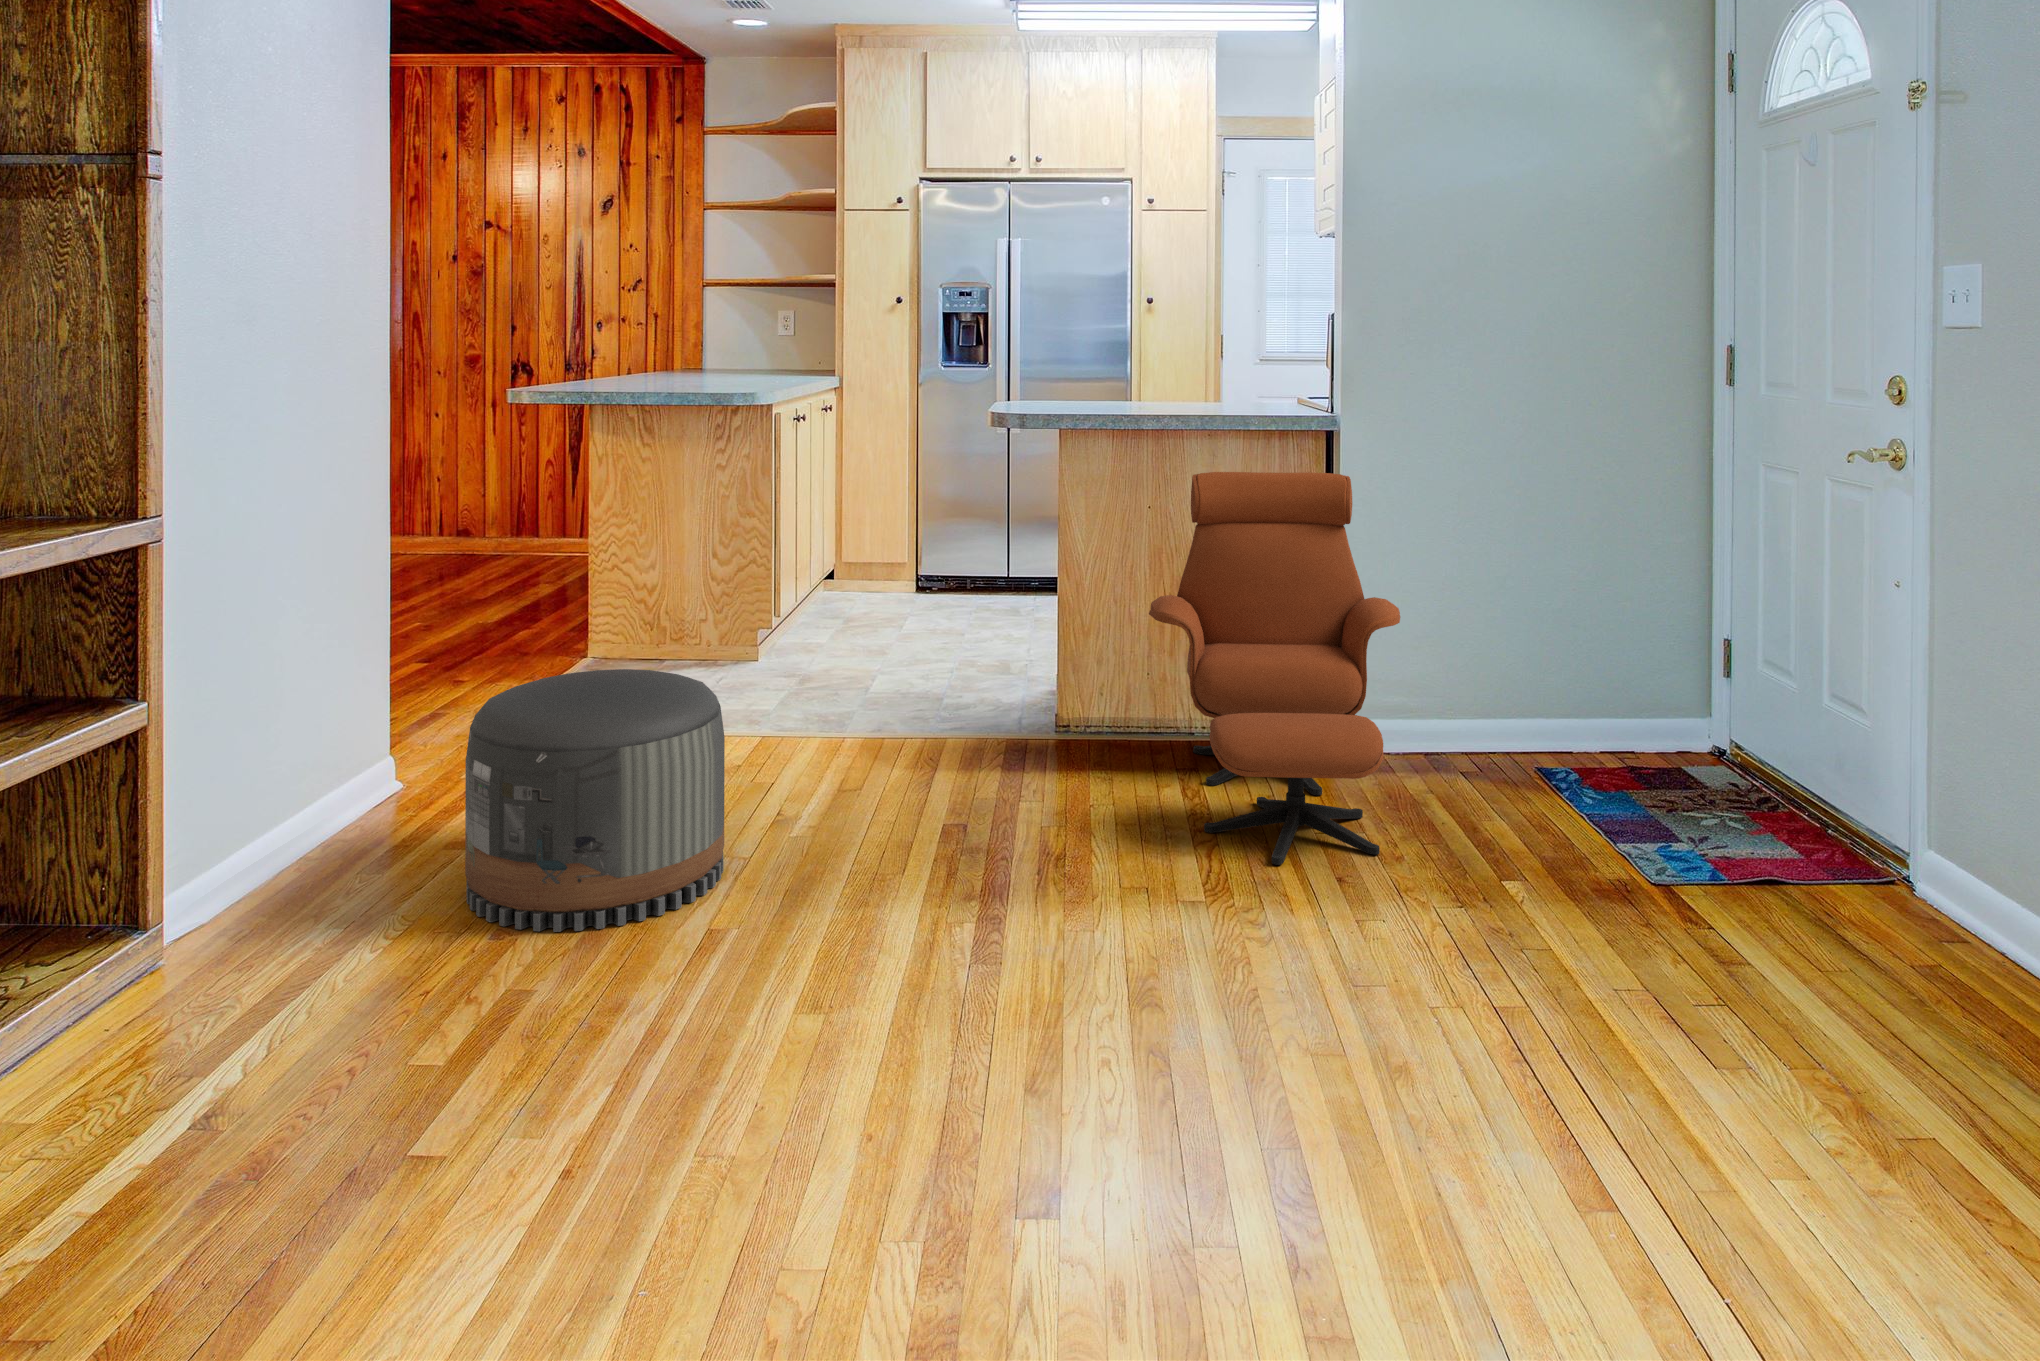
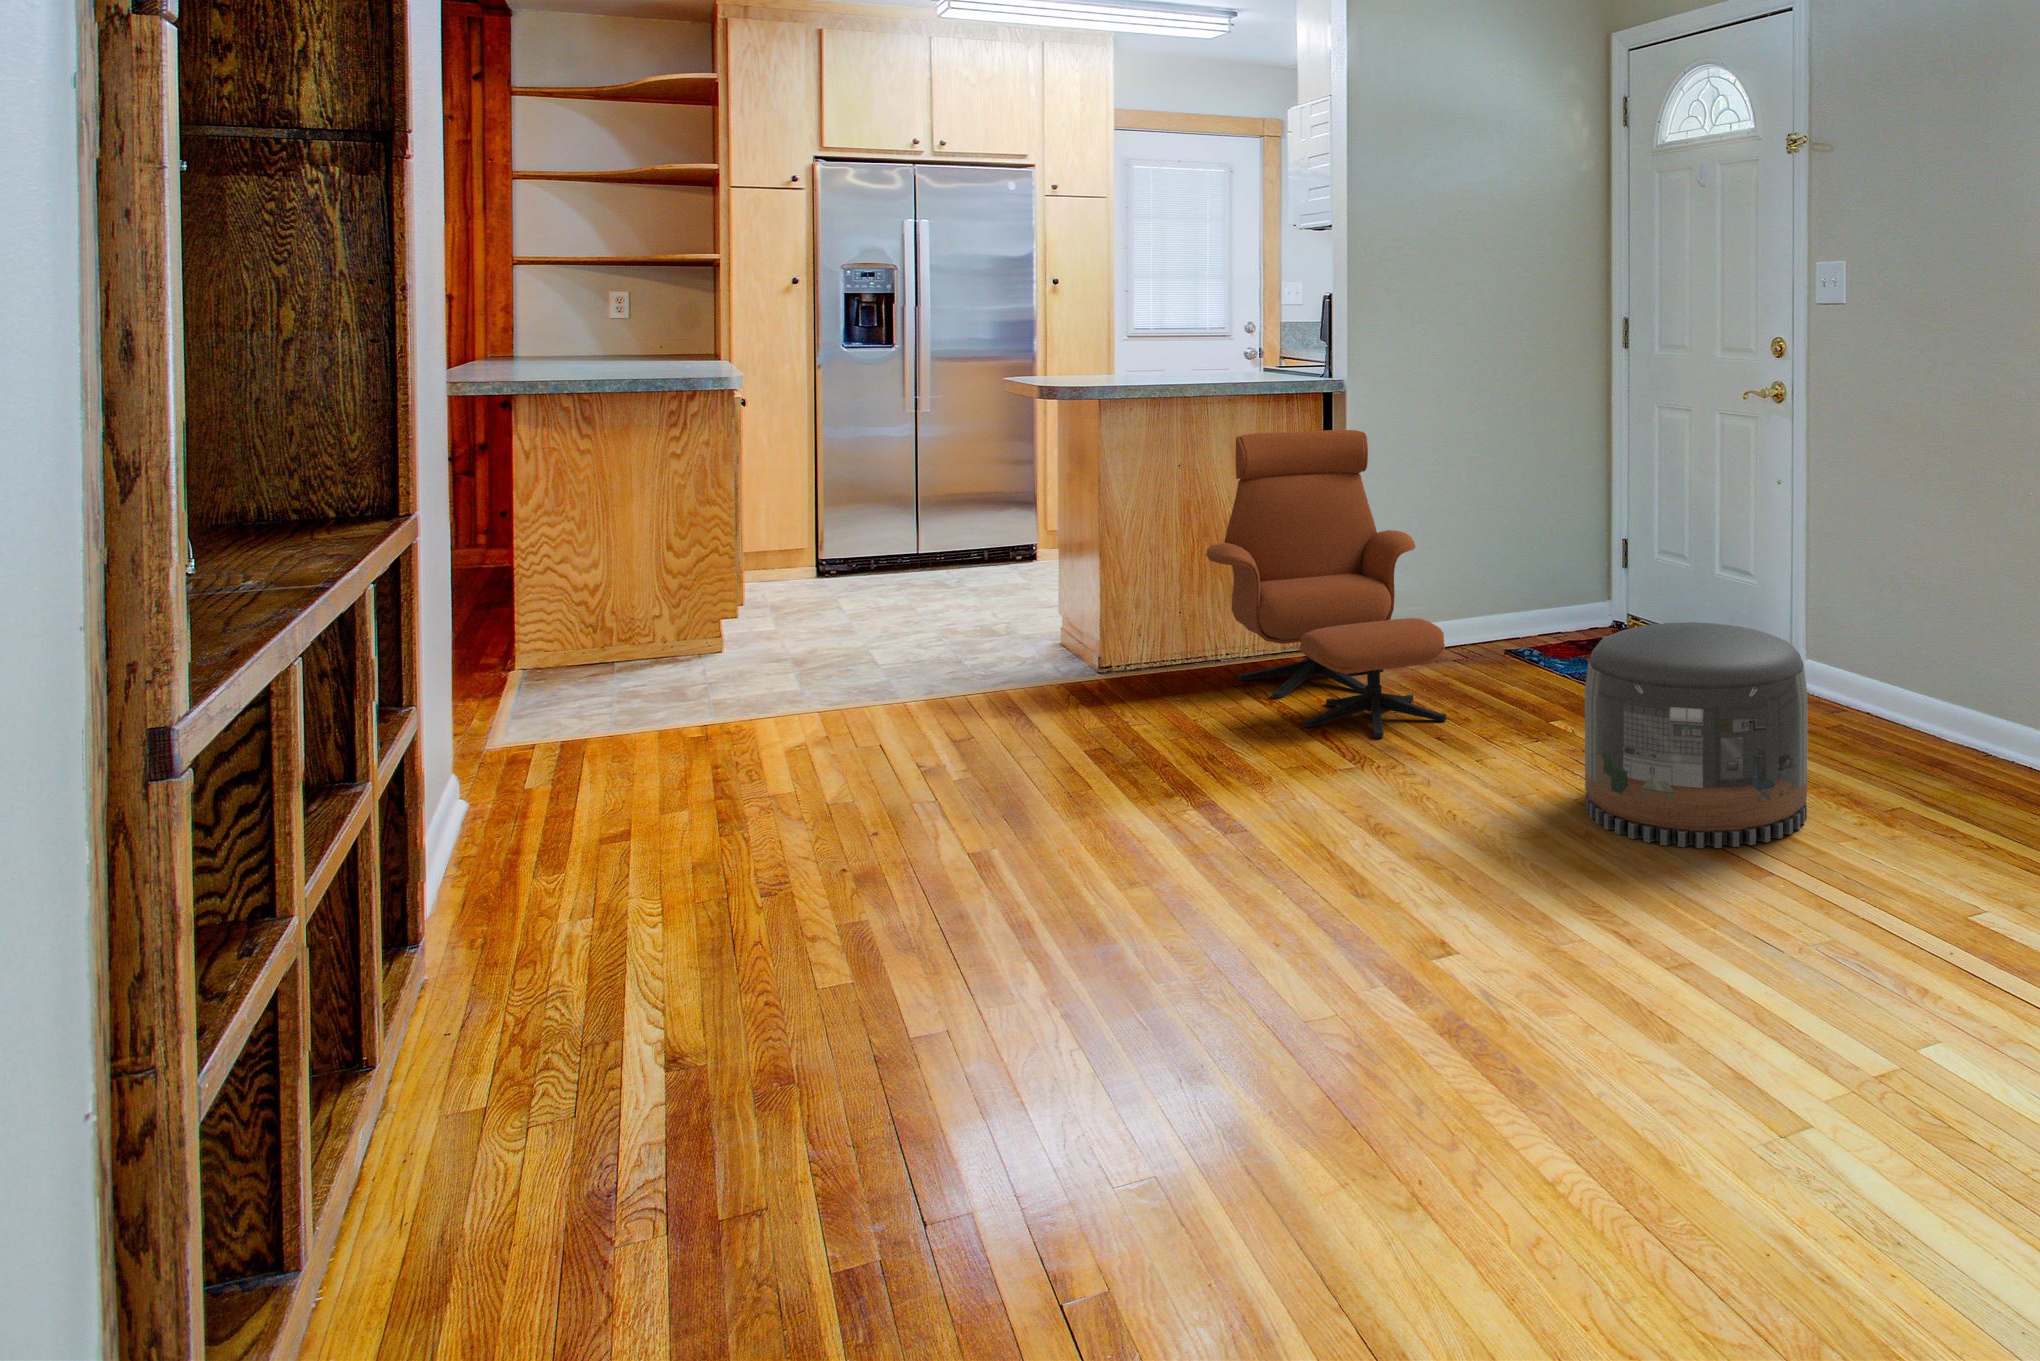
pouf: present [465,669,725,932] -> present [1585,622,1807,848]

